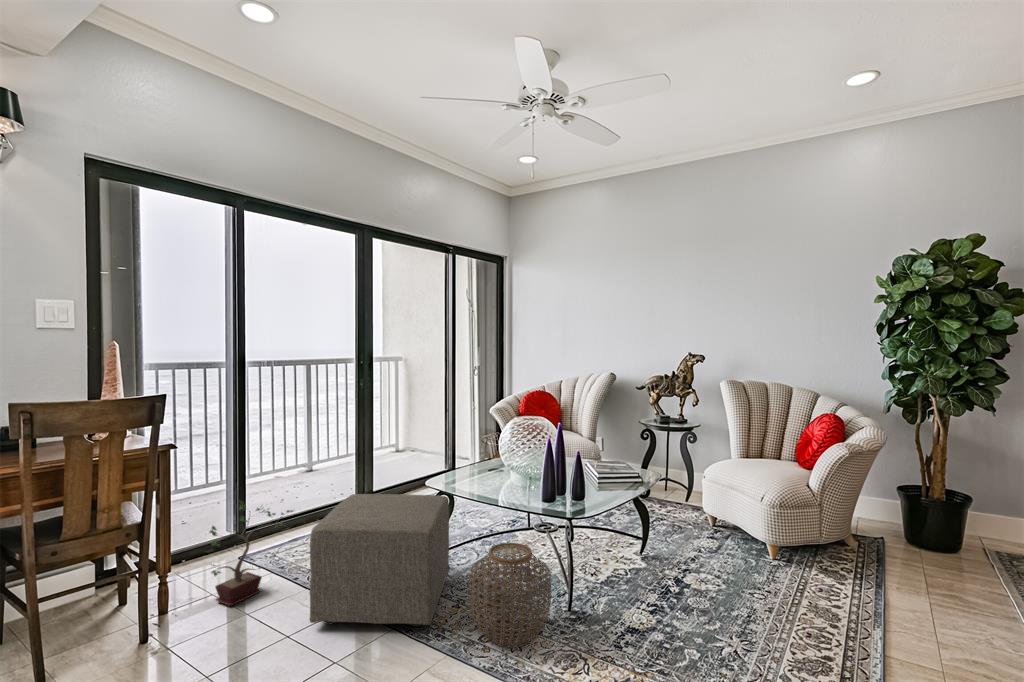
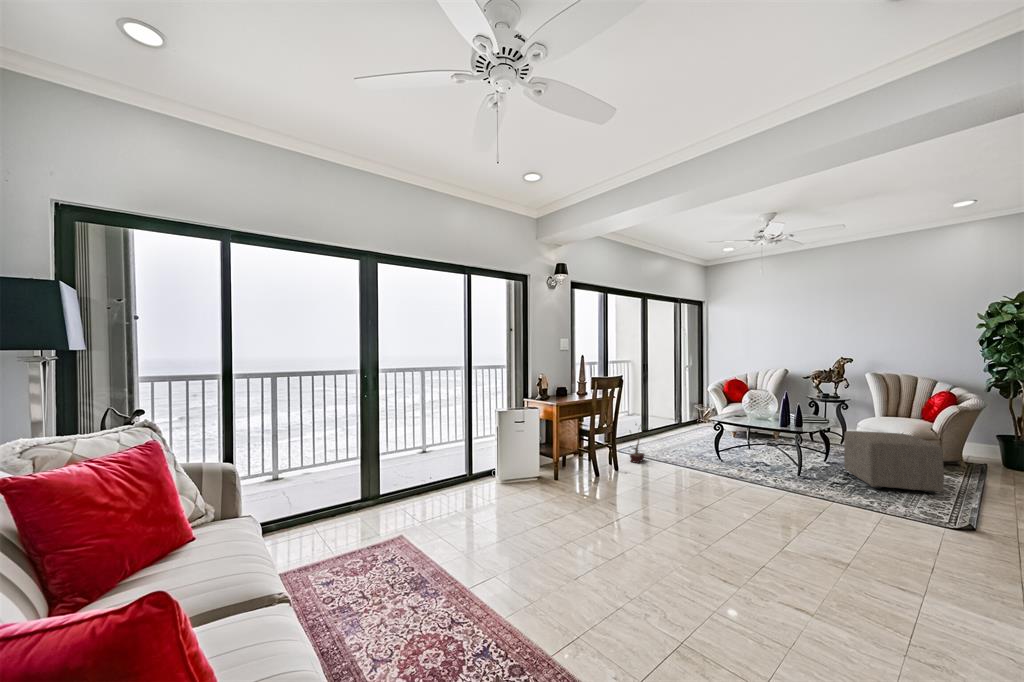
ottoman: present [310,494,449,627] -> present [844,431,944,494]
woven basket: present [469,543,551,647] -> none [754,441,796,482]

